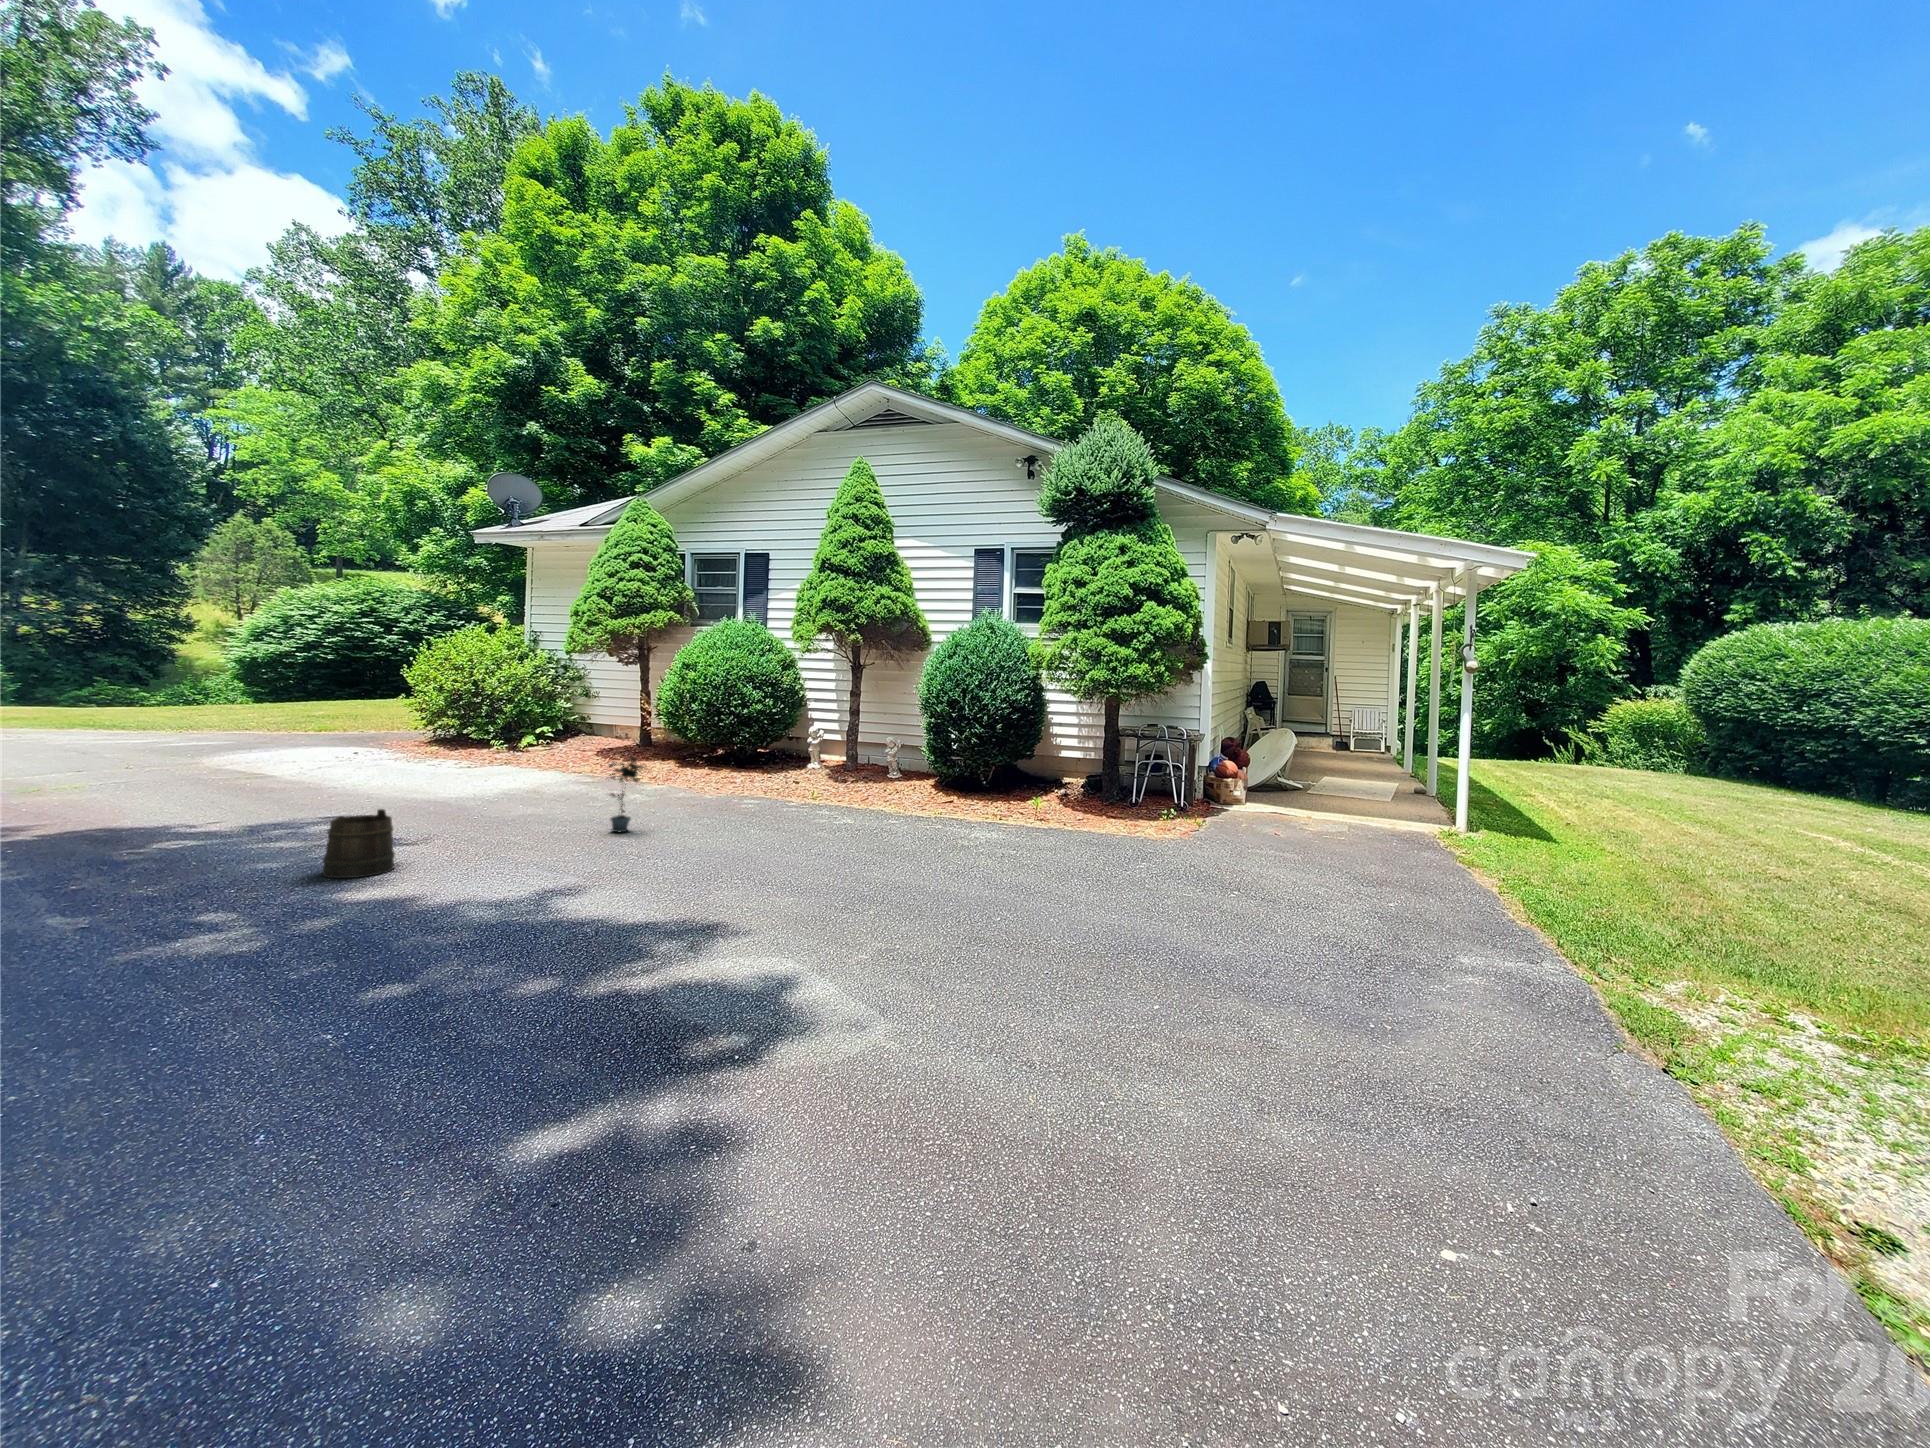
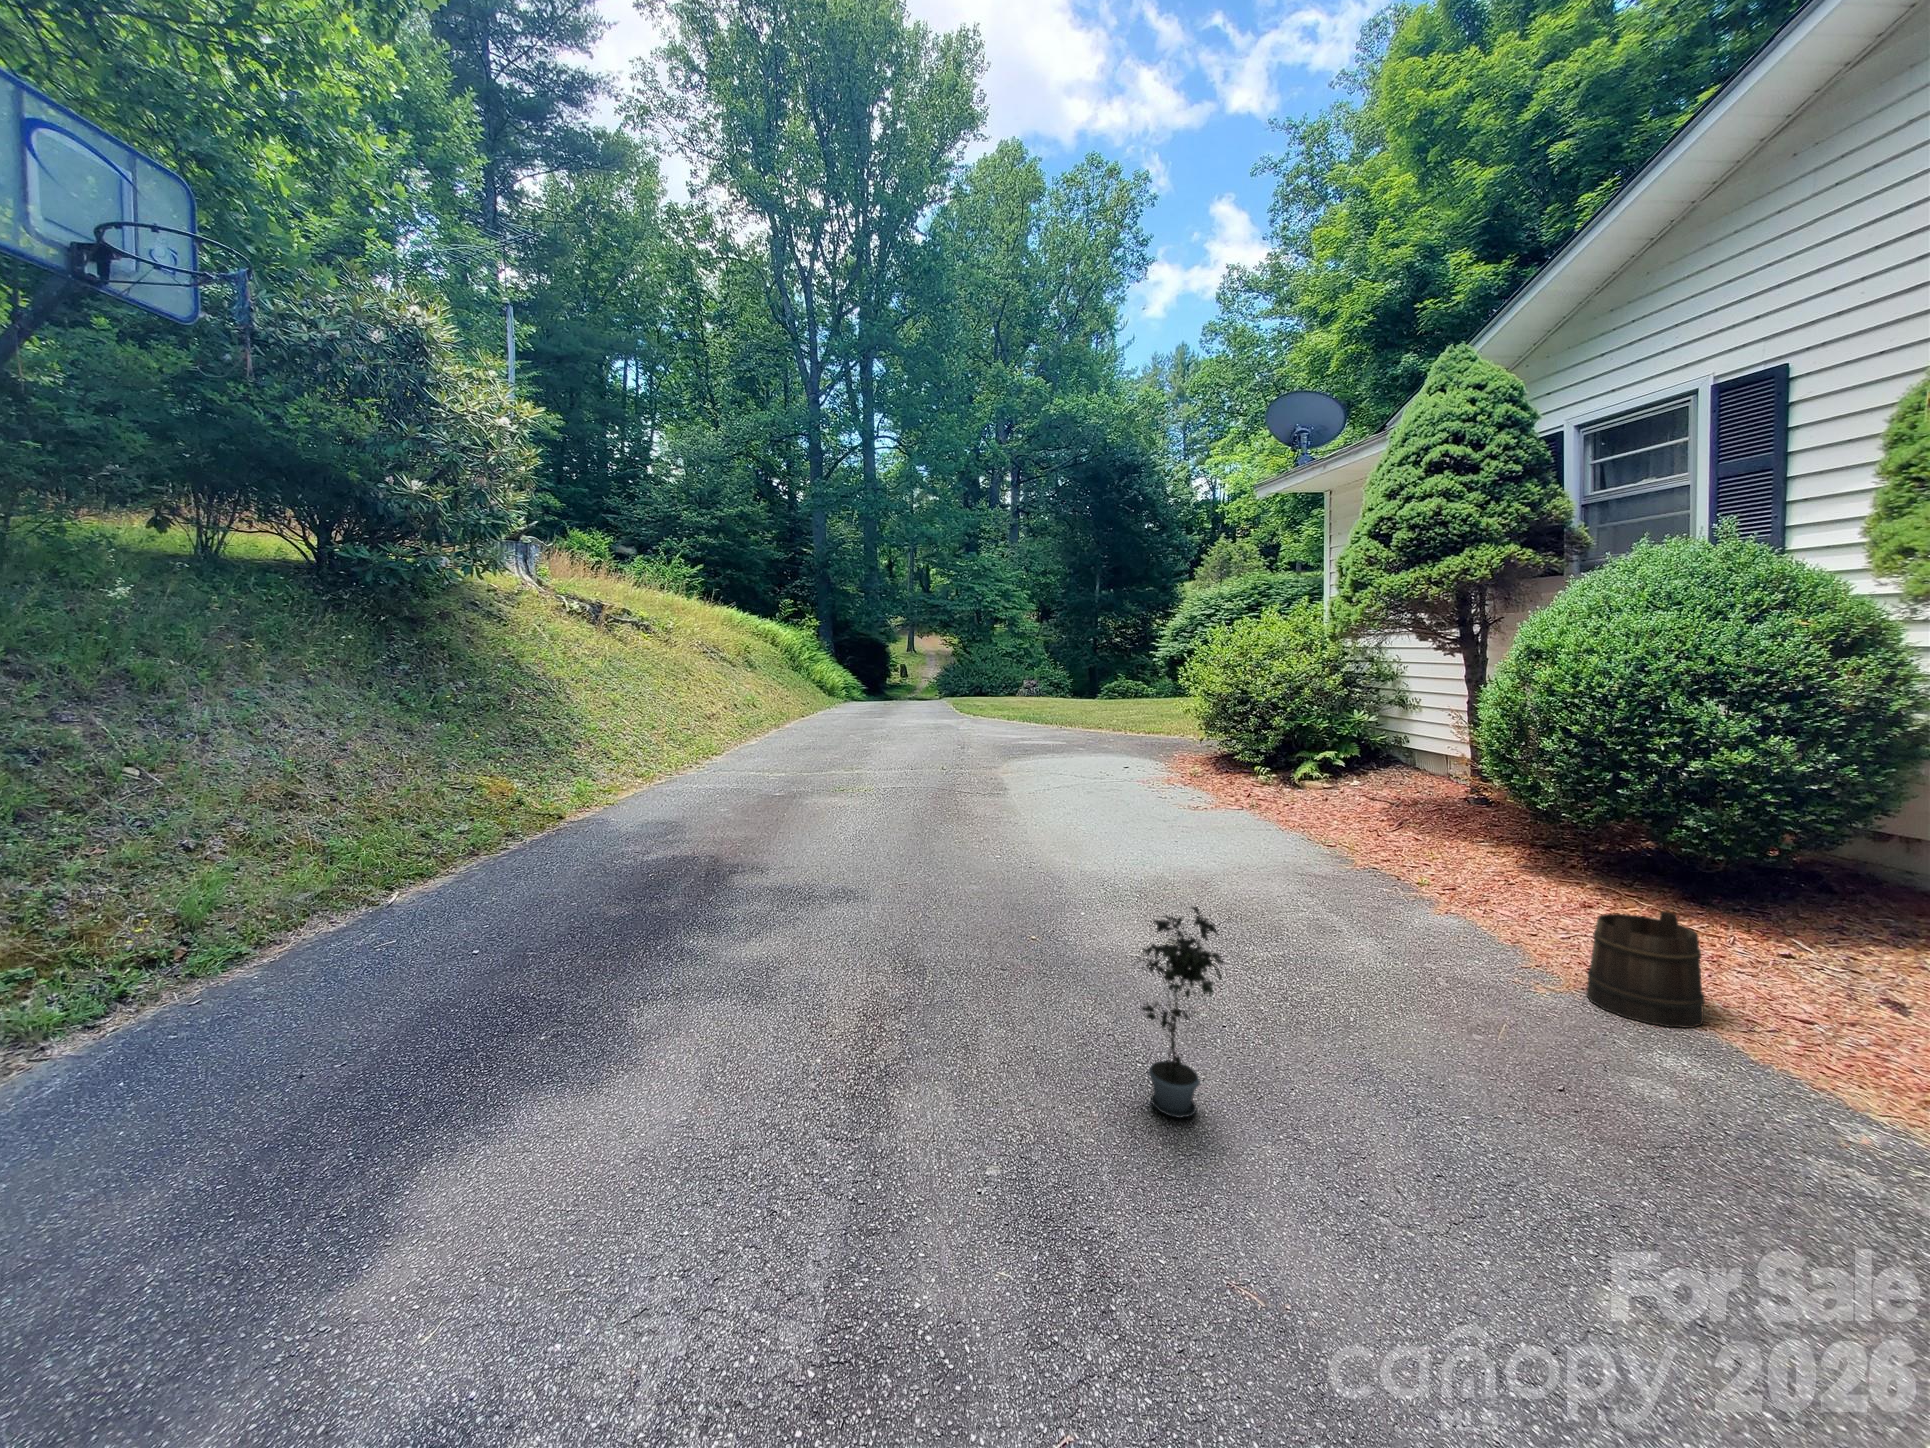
bucket: present [322,809,395,878] -> present [1586,911,1705,1028]

